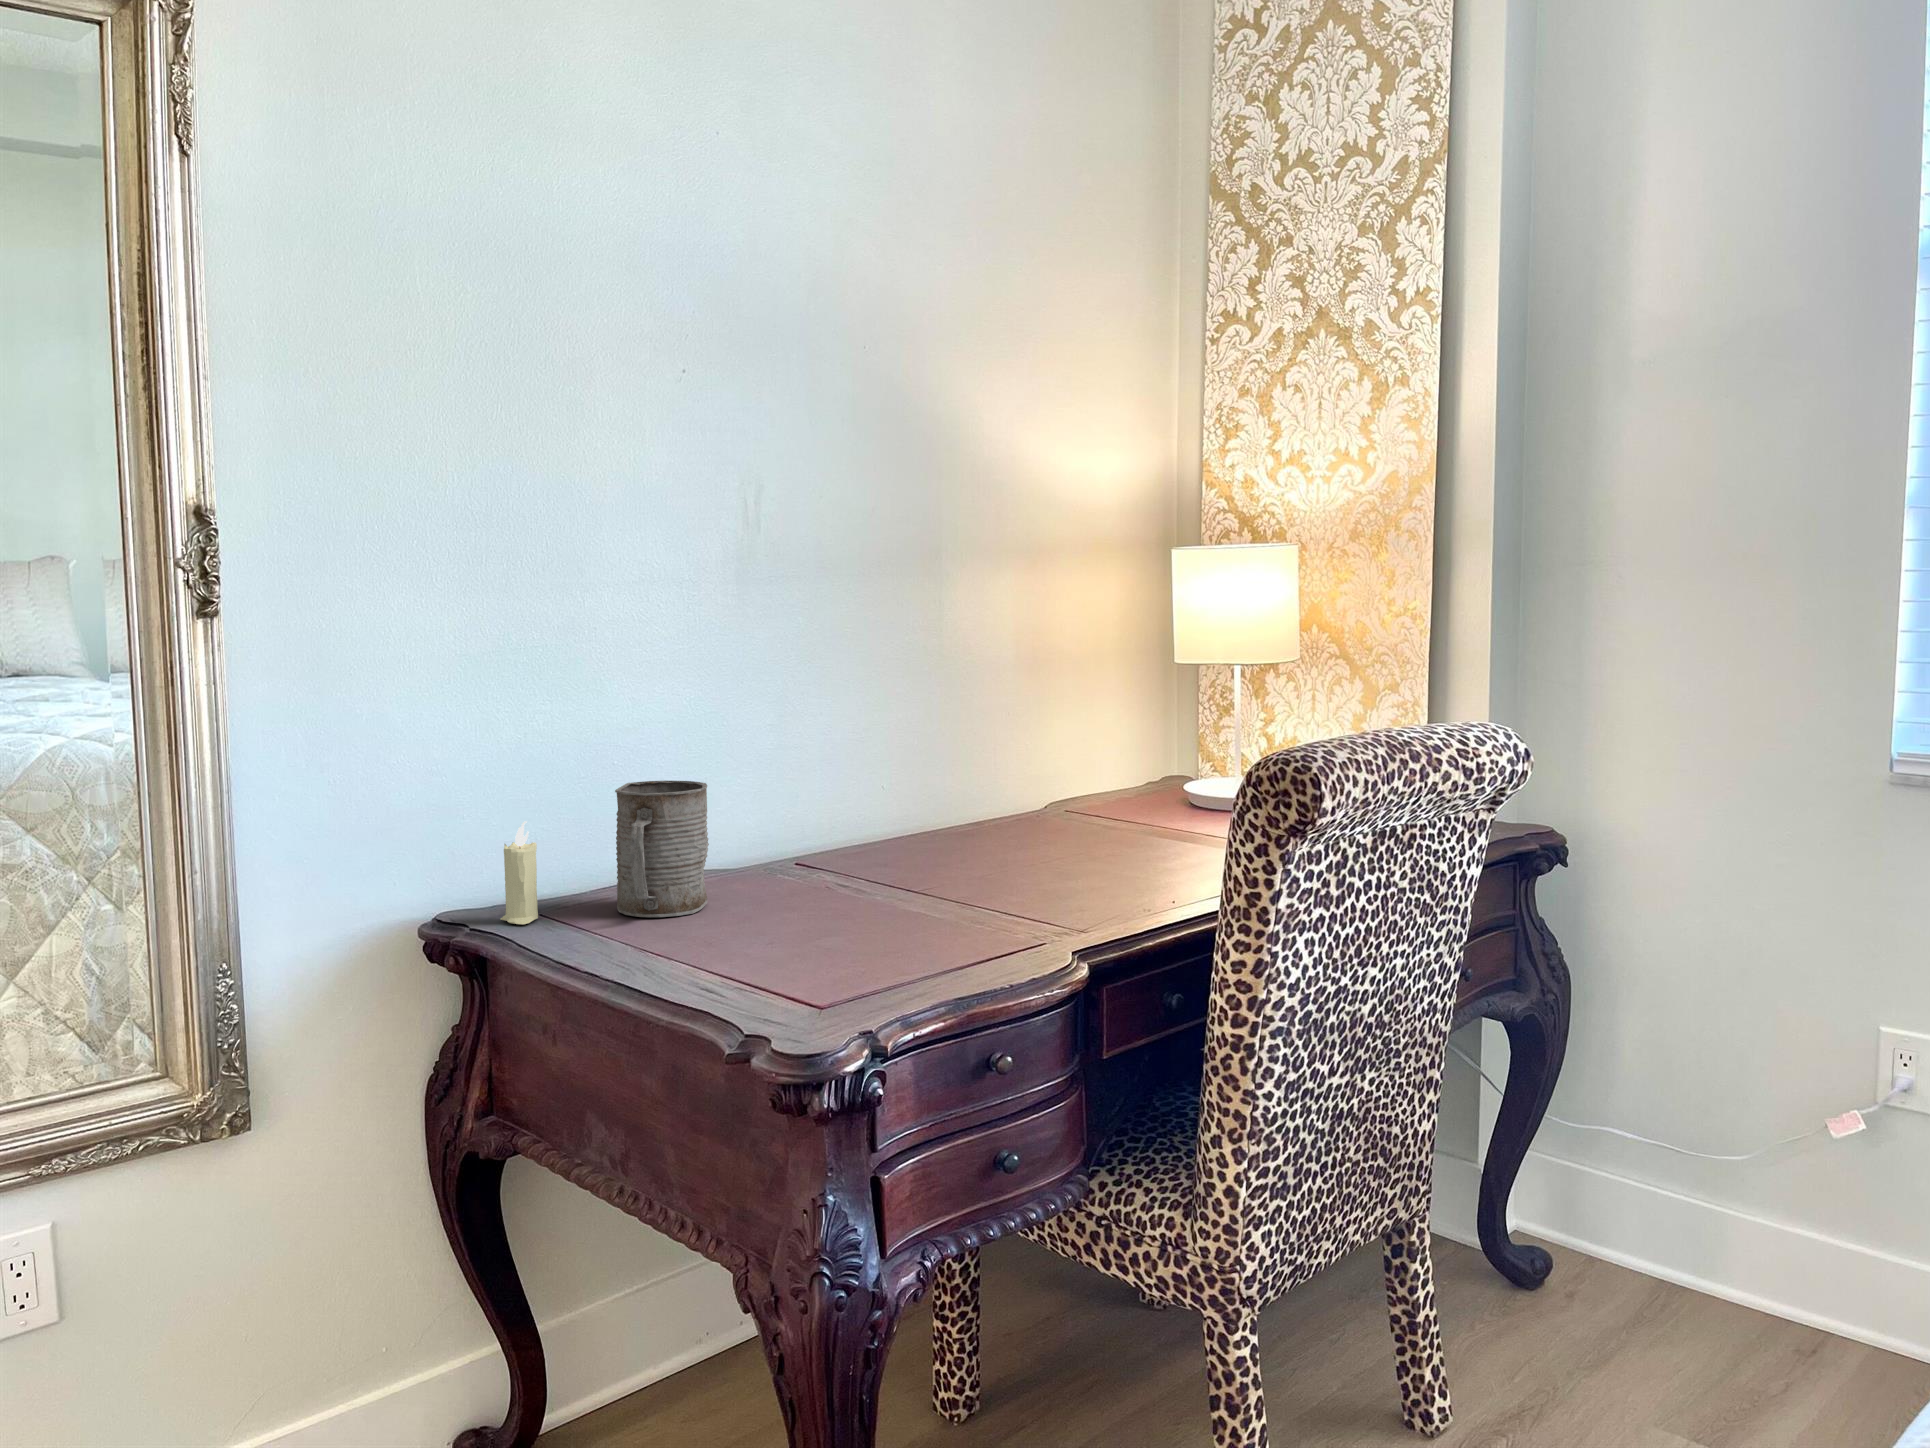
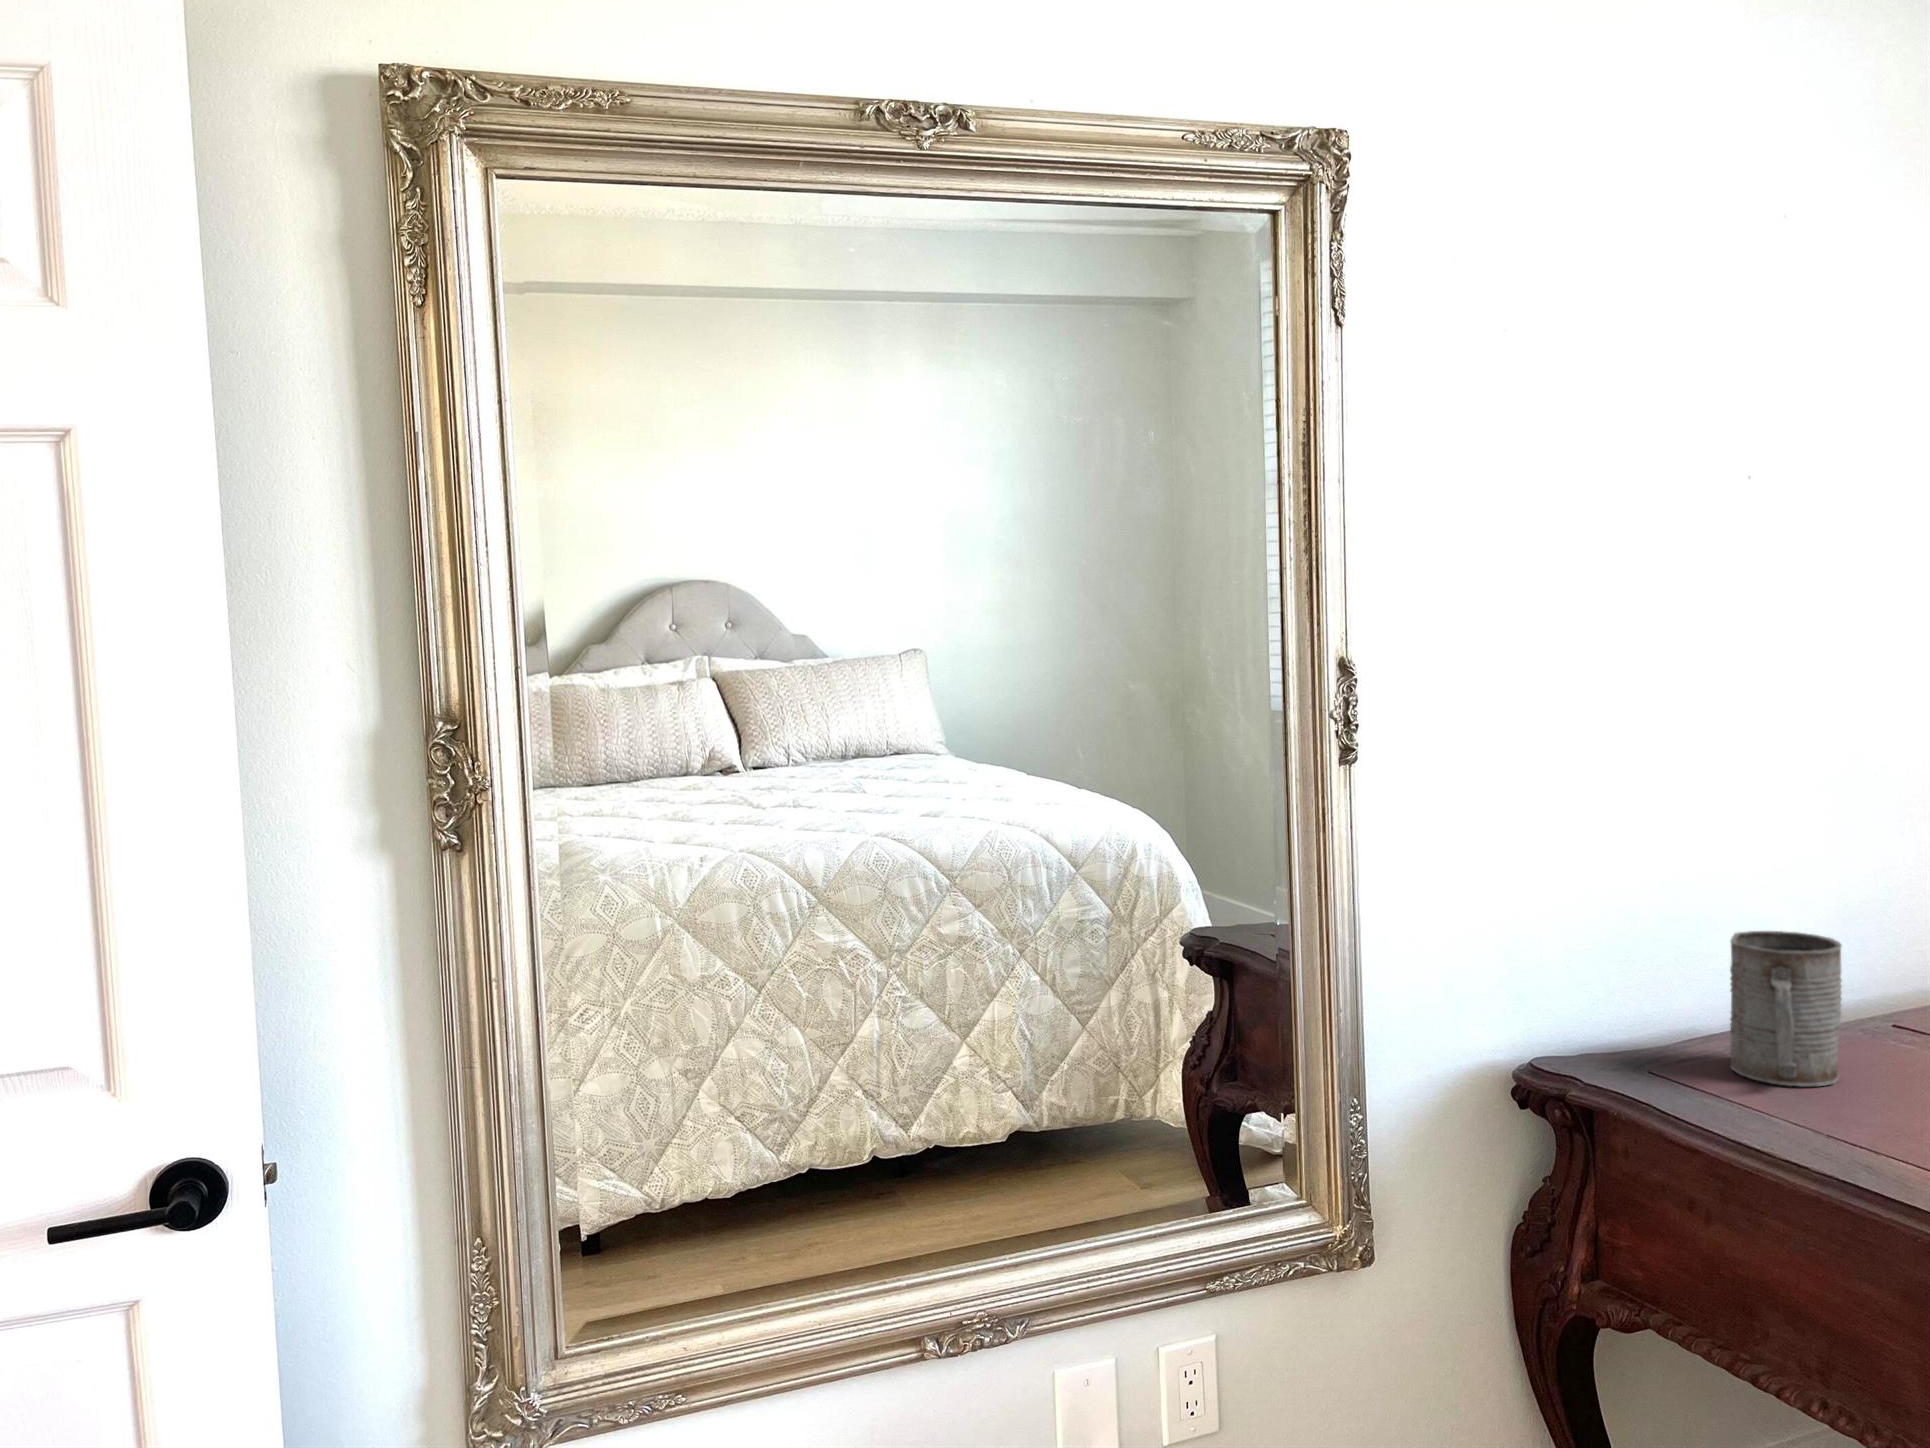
candle: present [500,821,538,925] -> none [1607,972,1650,1082]

